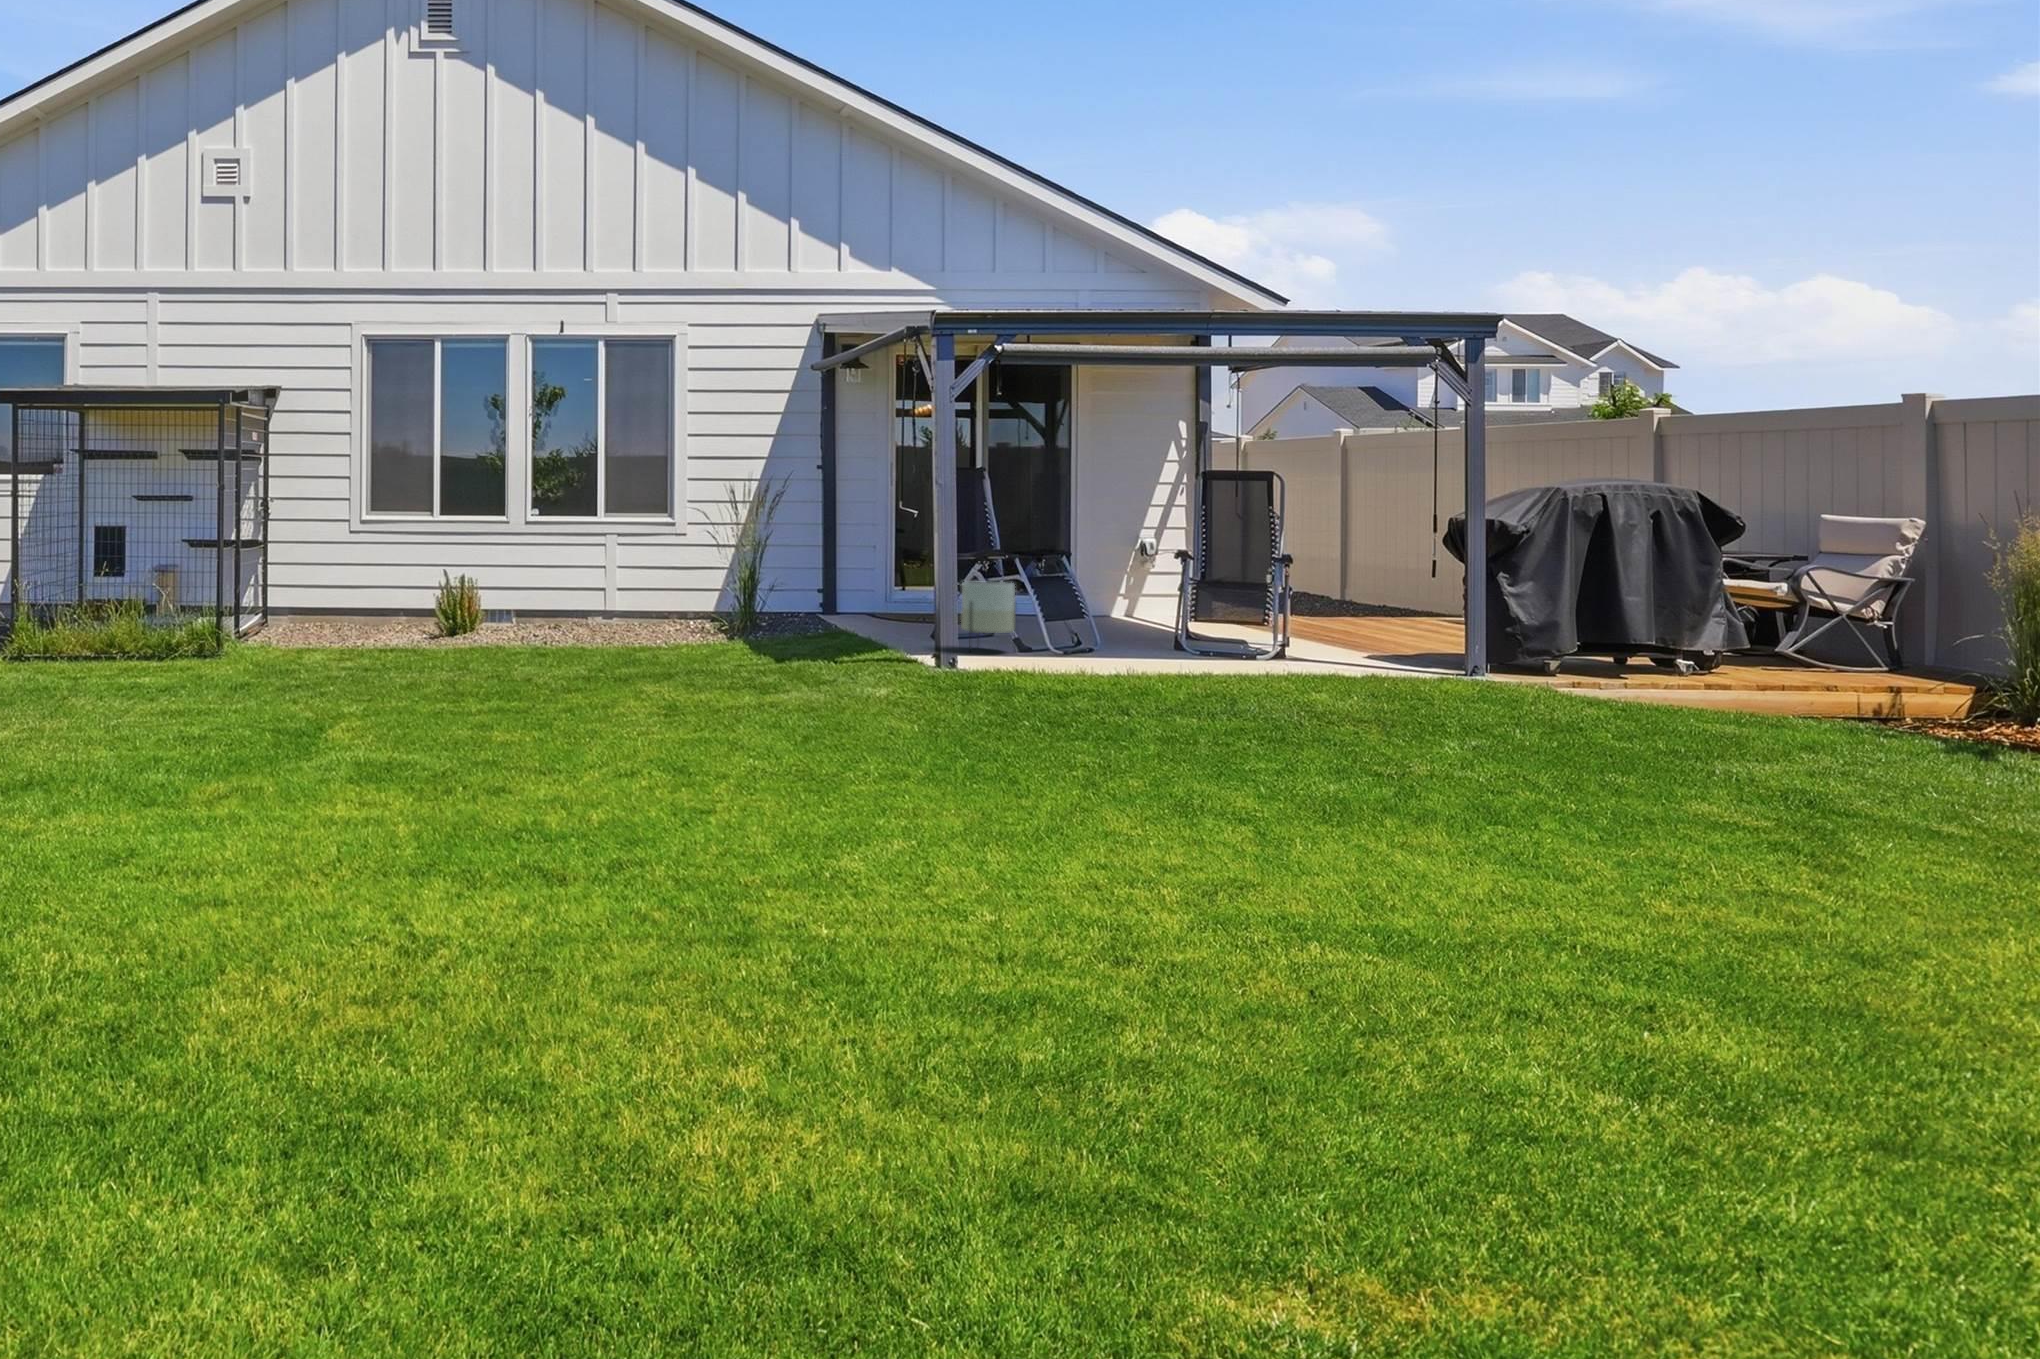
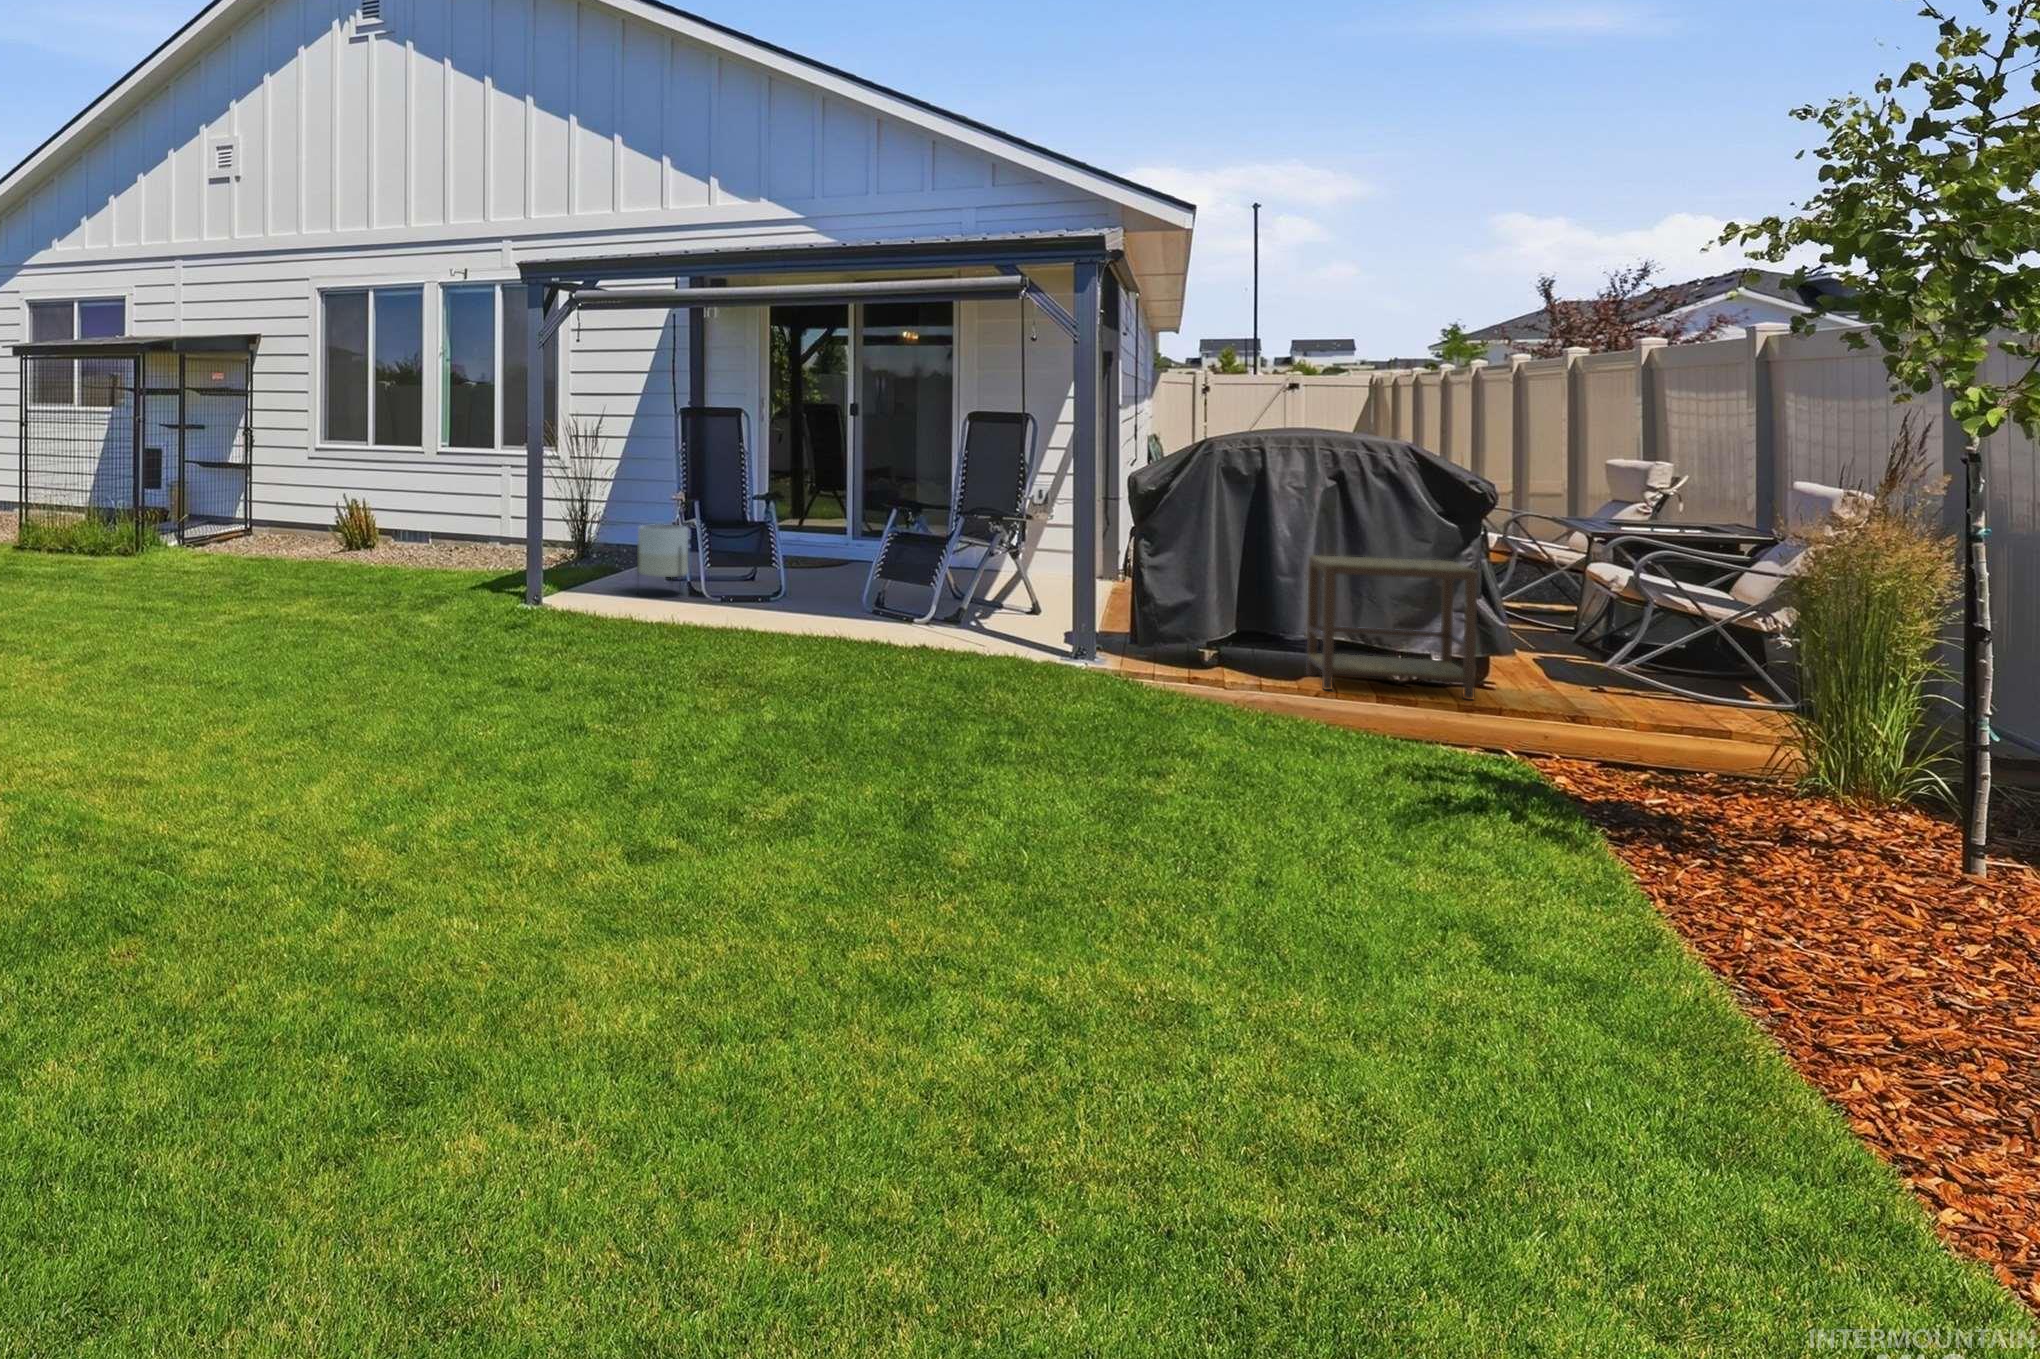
side table: none [1635,576,1785,682] -> present [1306,555,1478,700]

